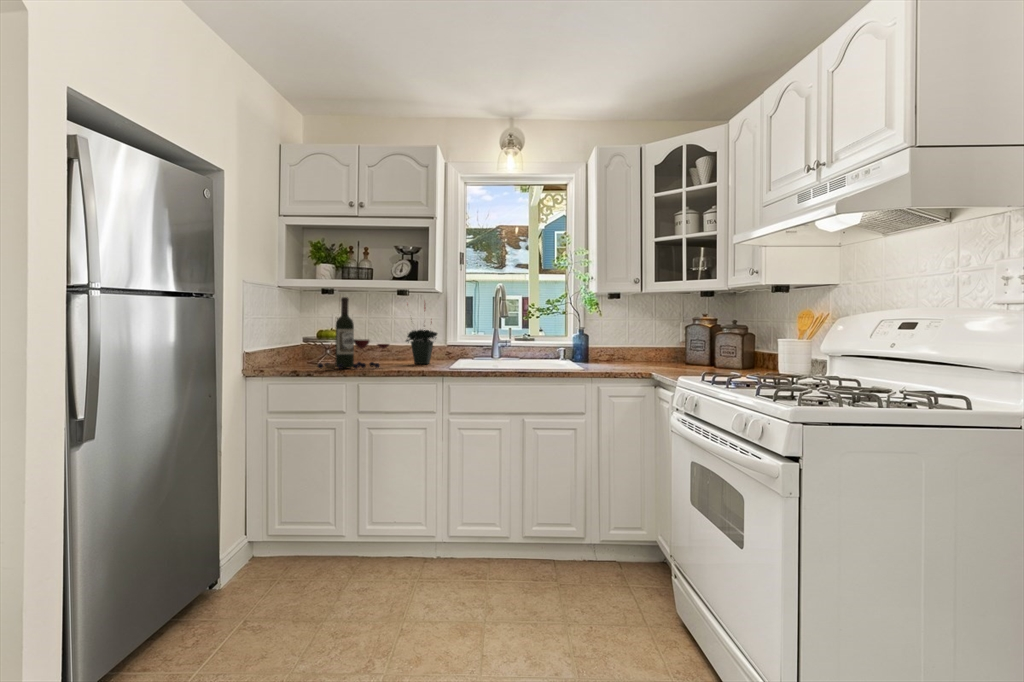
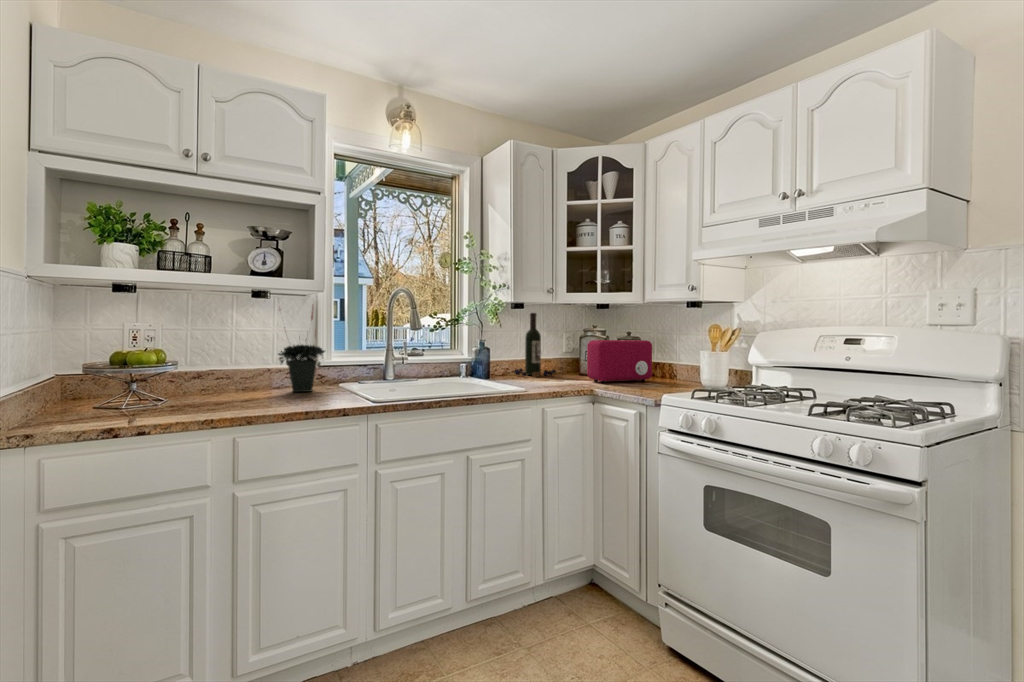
wine bottle: present [318,297,389,369] -> present [514,313,556,377]
toaster: none [662,326,728,368] -> present [587,340,652,383]

